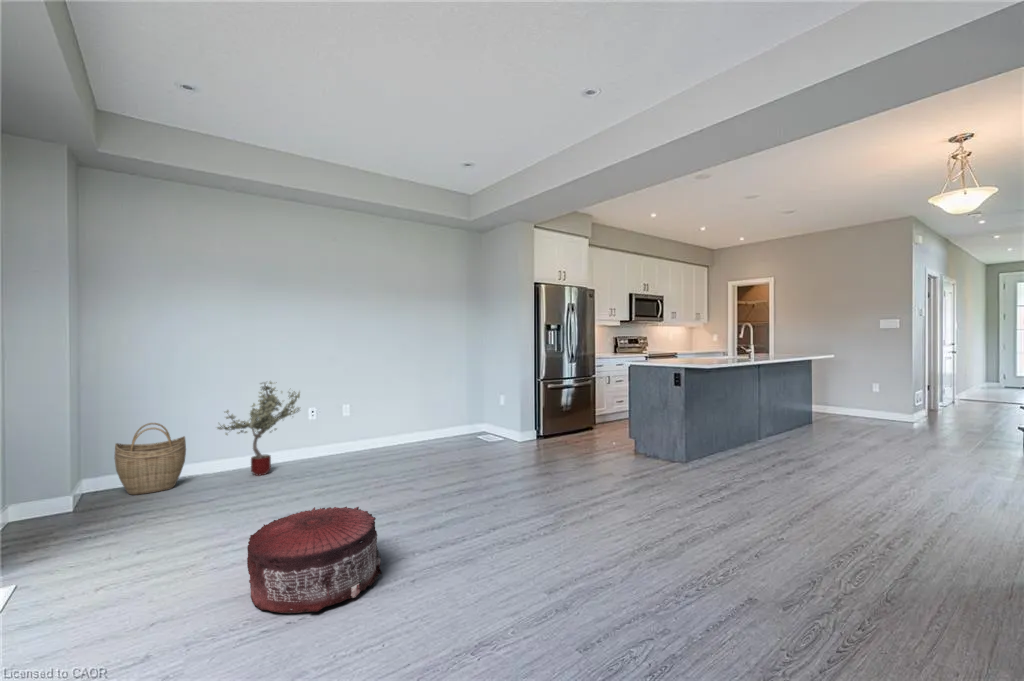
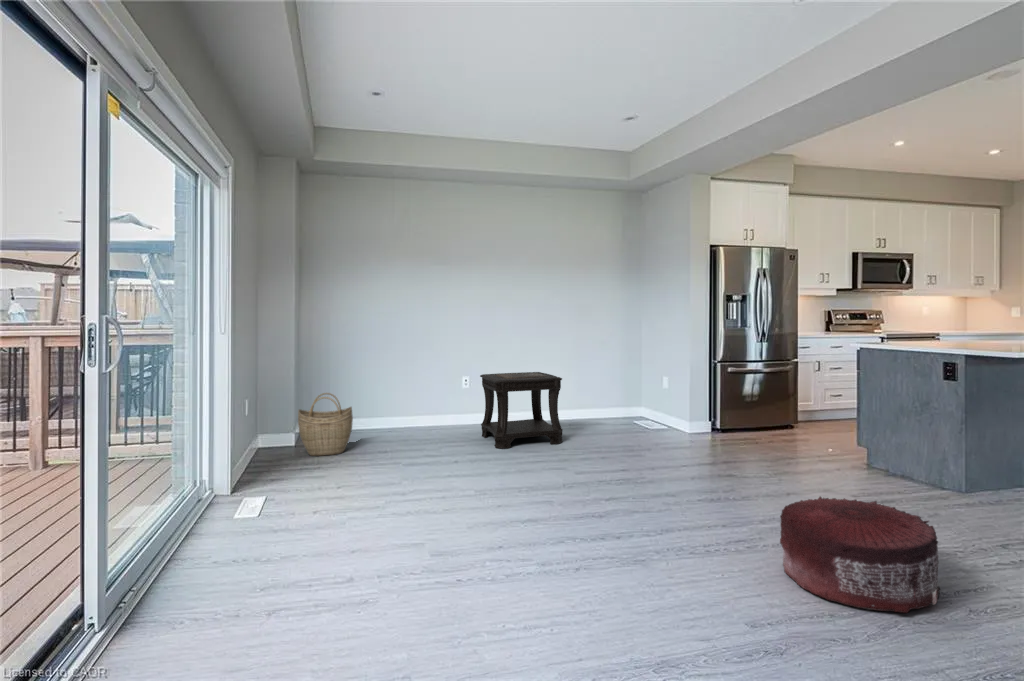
potted tree: present [217,382,300,475] -> none [376,357,451,448]
side table: none [330,392,413,468] -> present [480,372,563,449]
pouf: present [247,507,382,613] -> present [780,497,940,613]

